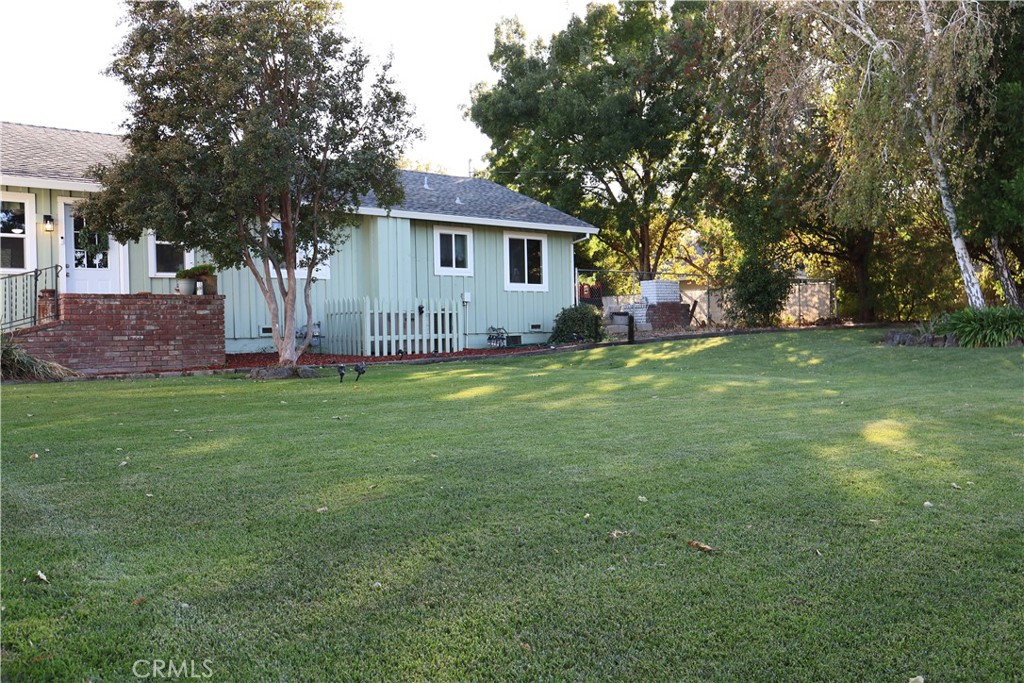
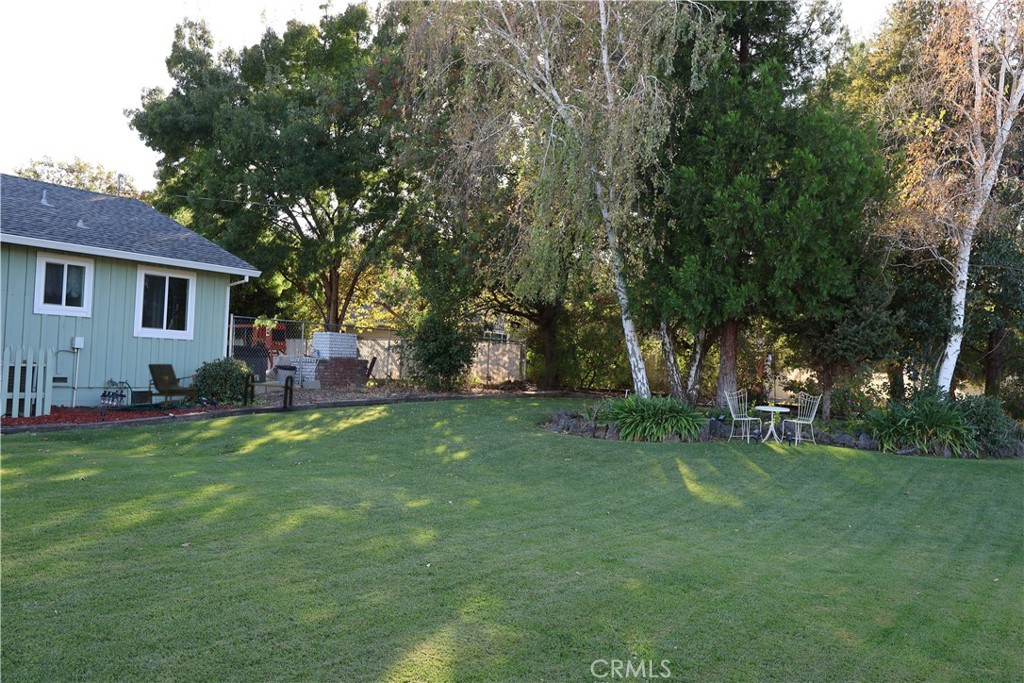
lounge chair: none [519,311,558,345] -> present [147,364,197,407]

